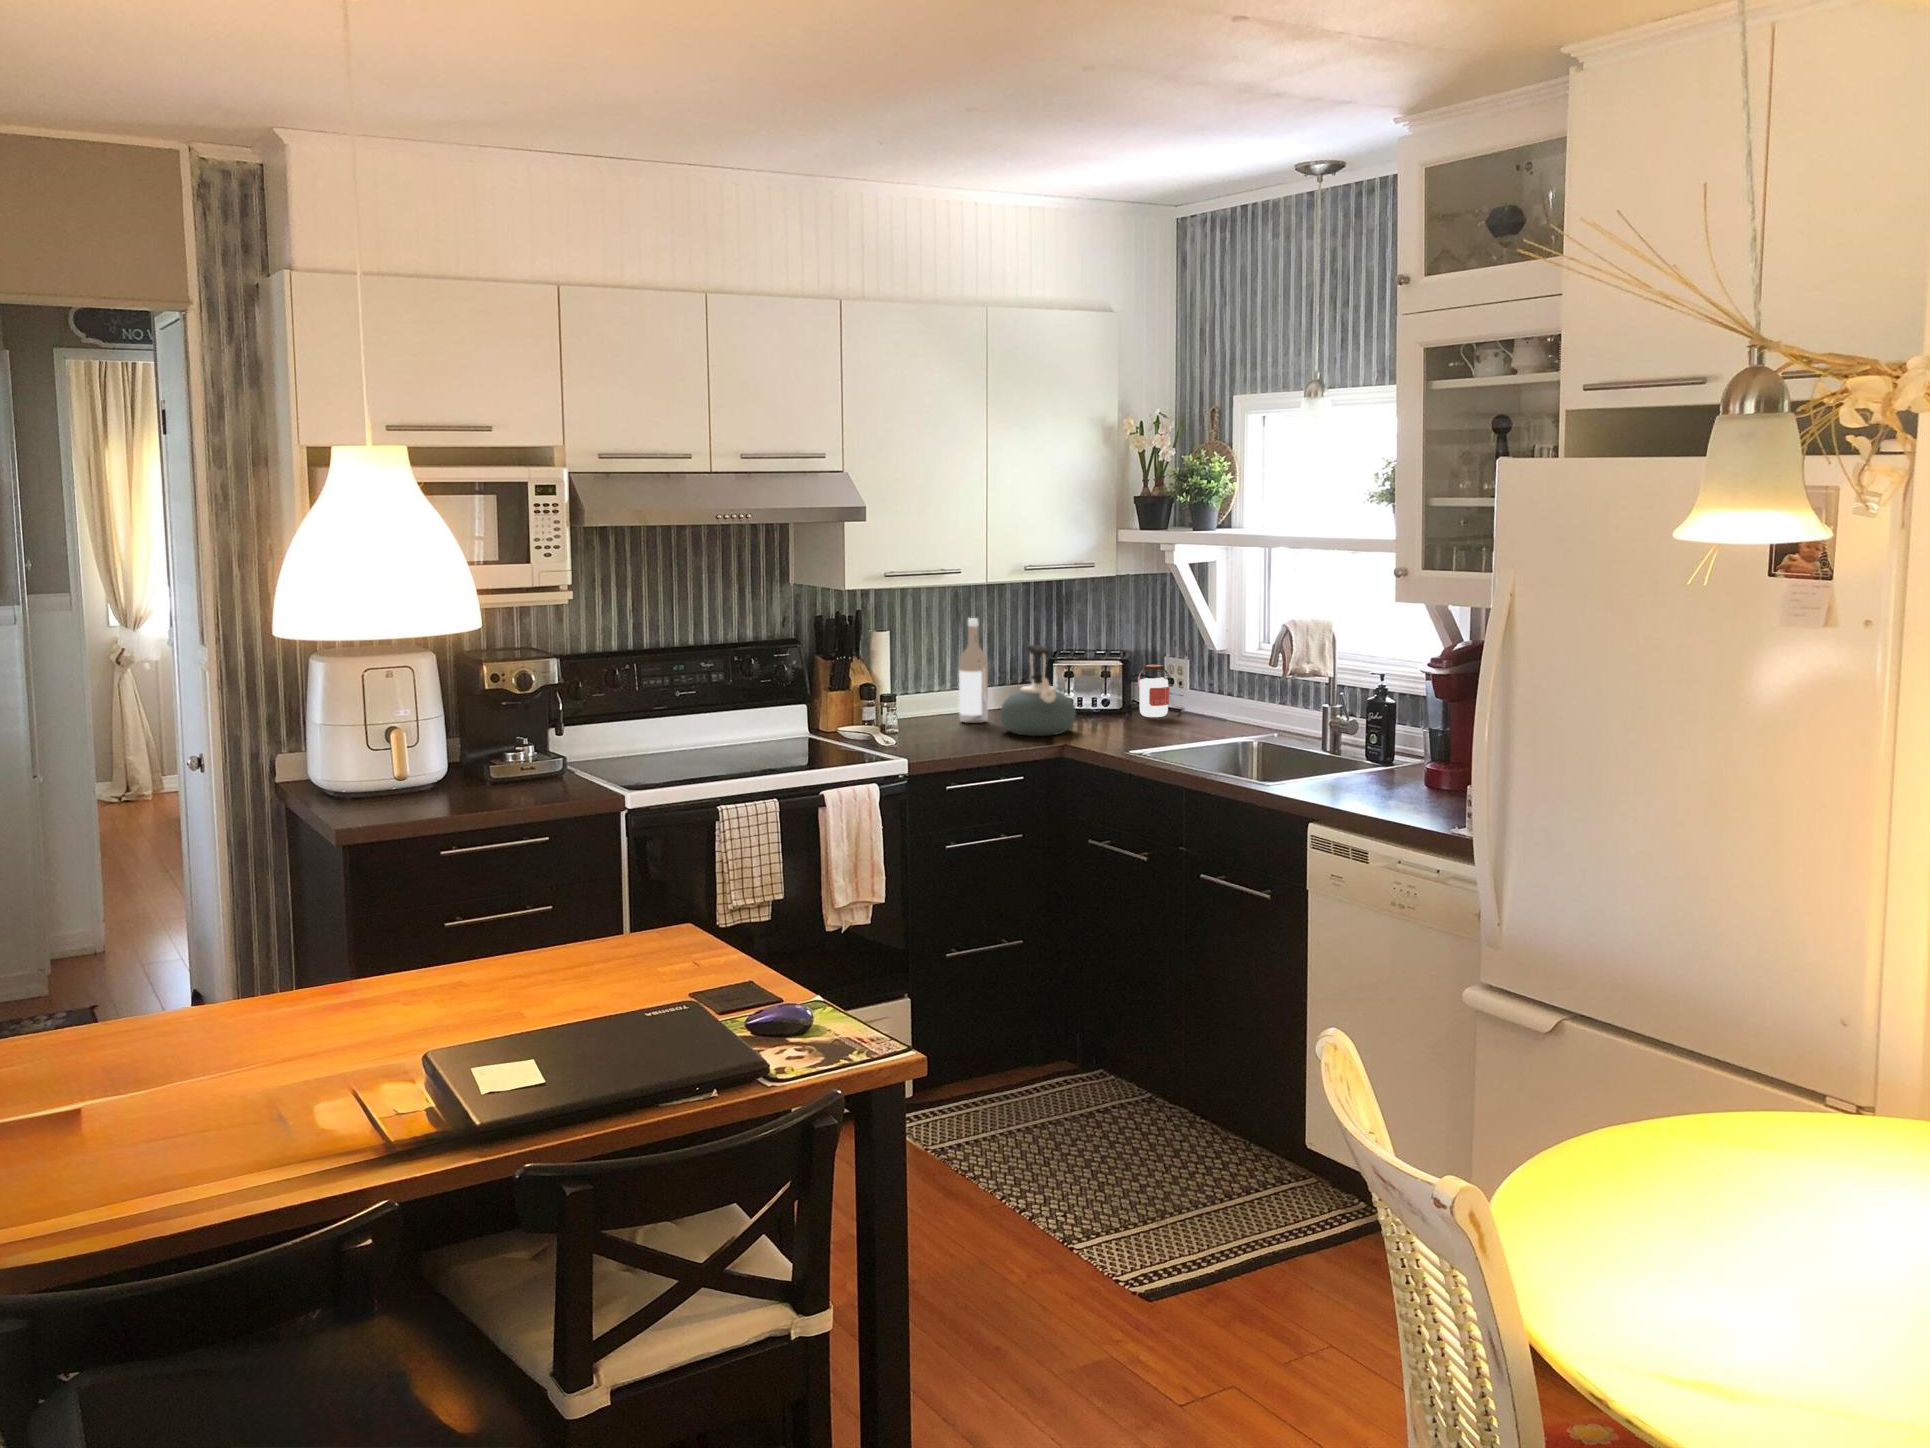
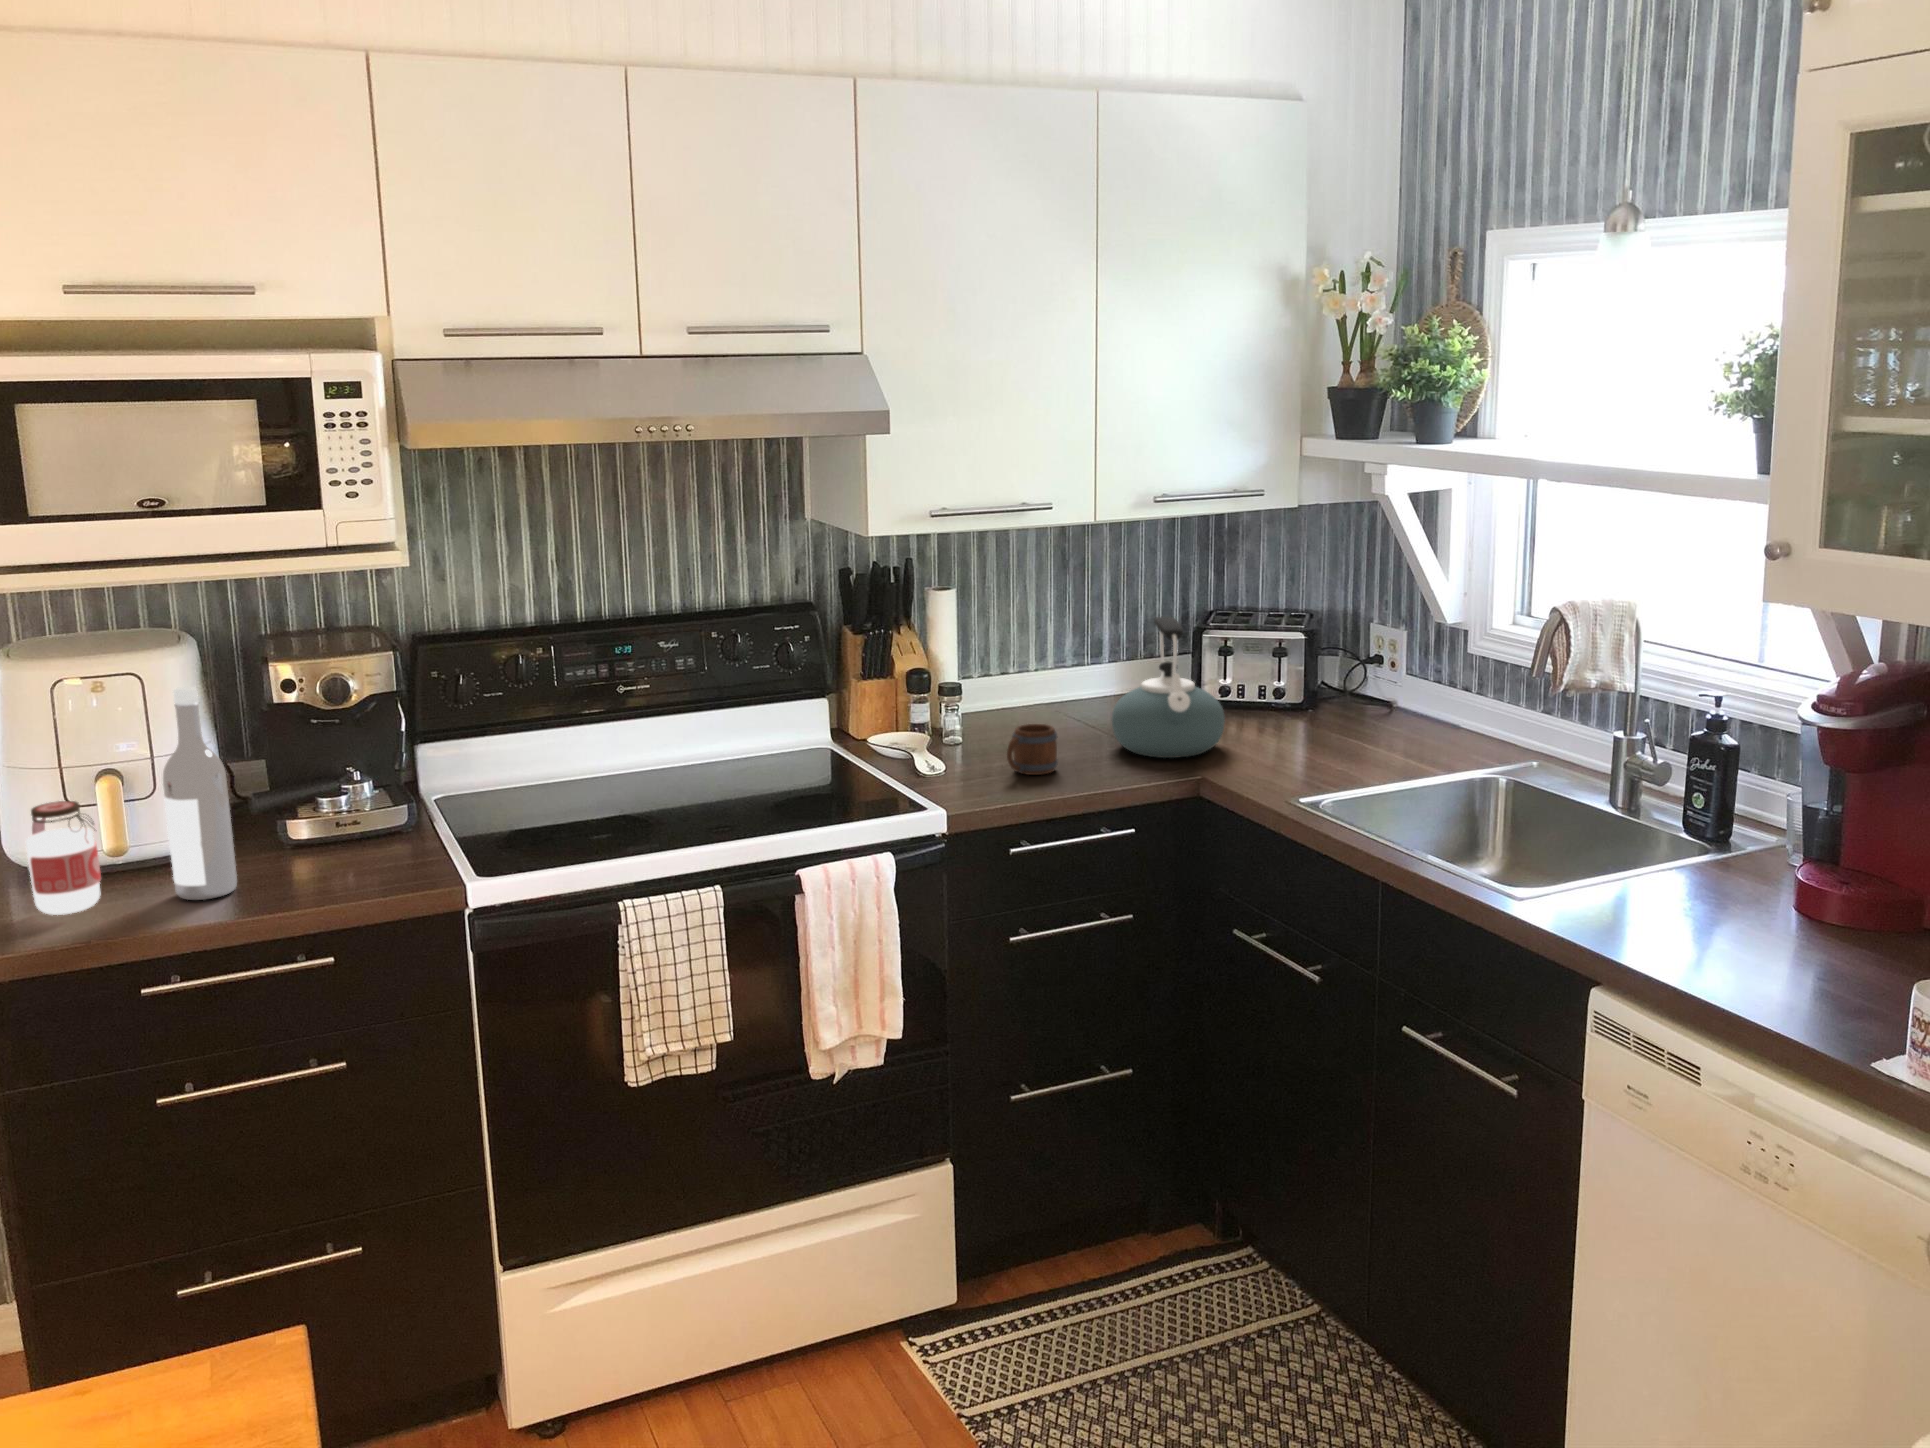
wine bottle: present [959,618,988,723] -> present [163,687,237,900]
jar: present [1138,665,1170,717] -> present [26,801,101,915]
mug: none [939,713,970,745] -> present [1007,724,1058,775]

